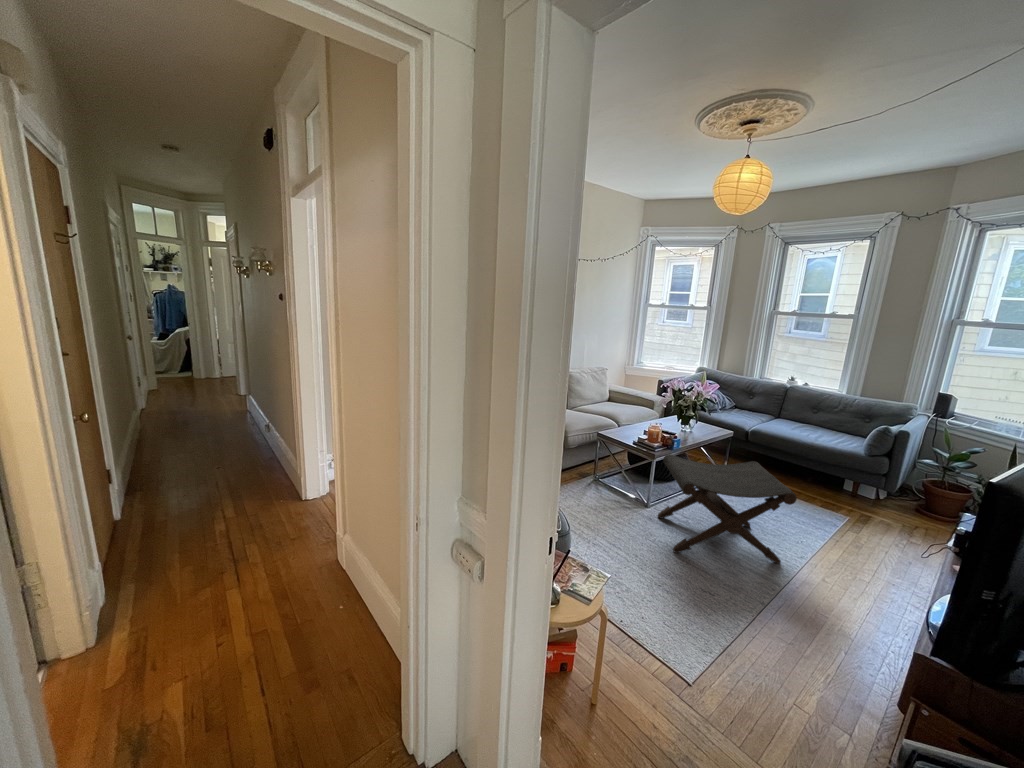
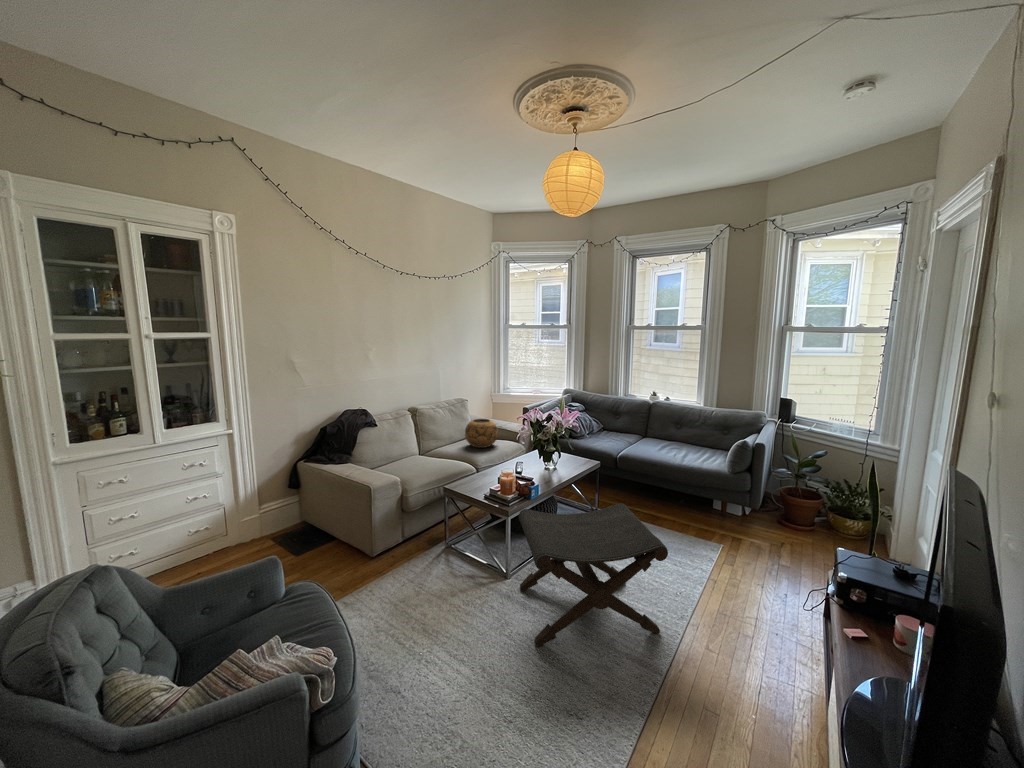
decorative bowl: none [607,385,636,410] -> present [465,419,498,448]

